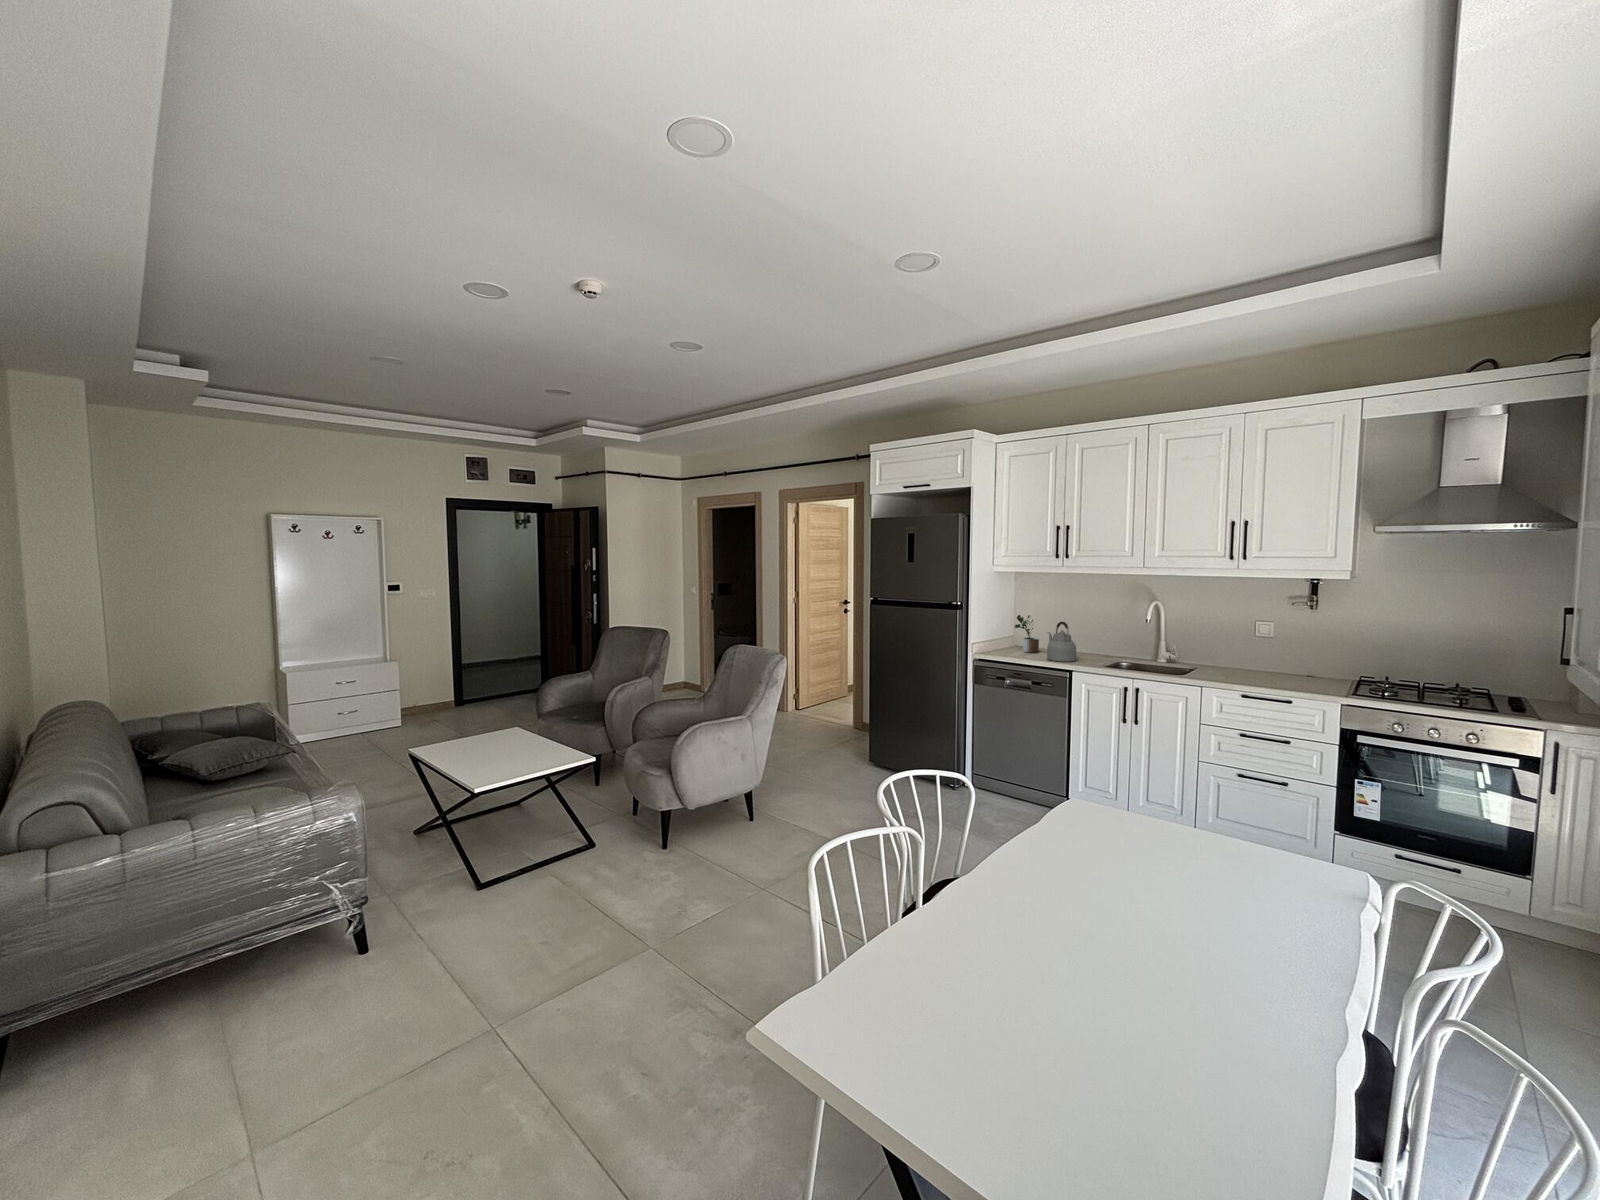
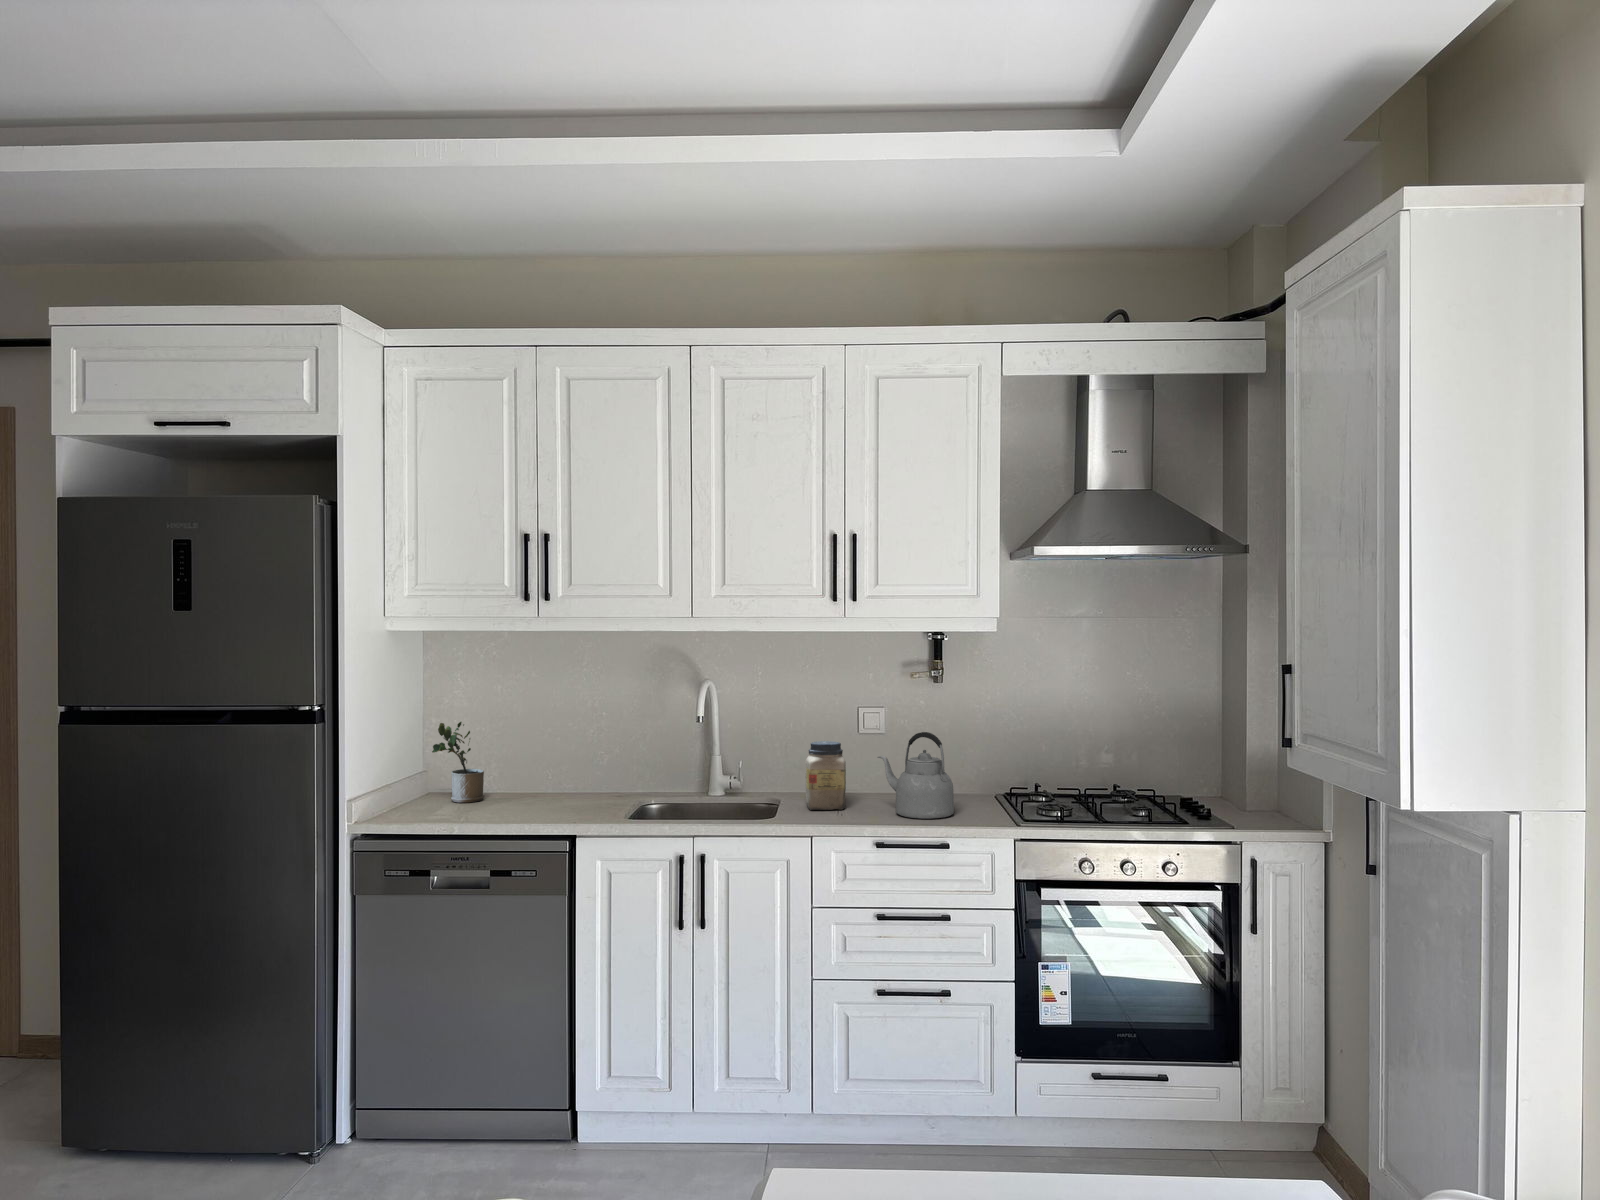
kettle: present [1047,622,1076,662] -> present [877,732,954,819]
jar: none [1210,638,1237,676] -> present [805,741,846,810]

